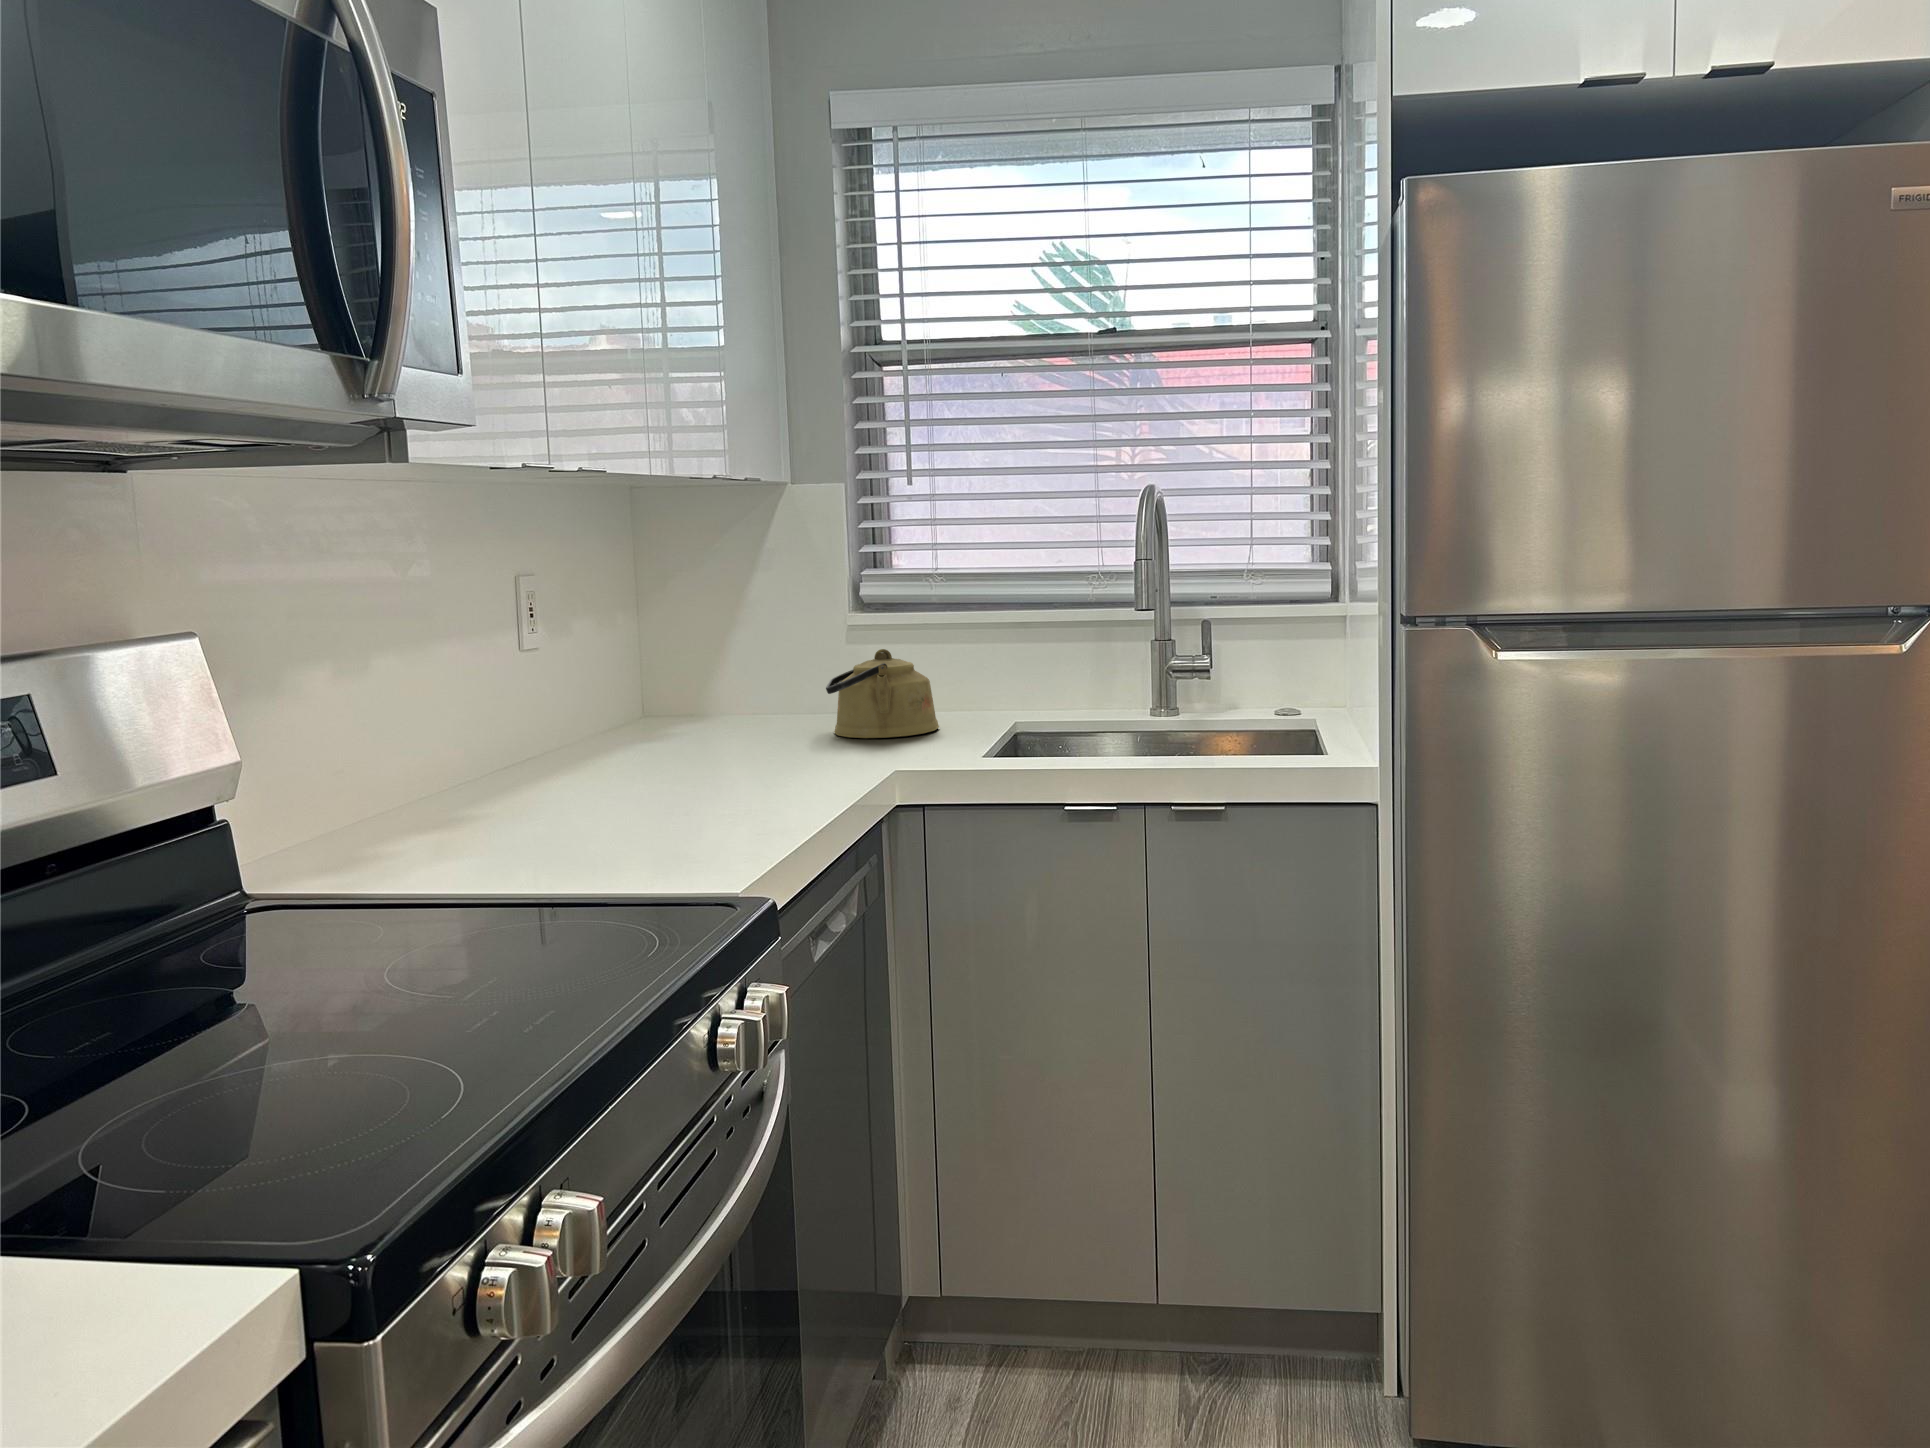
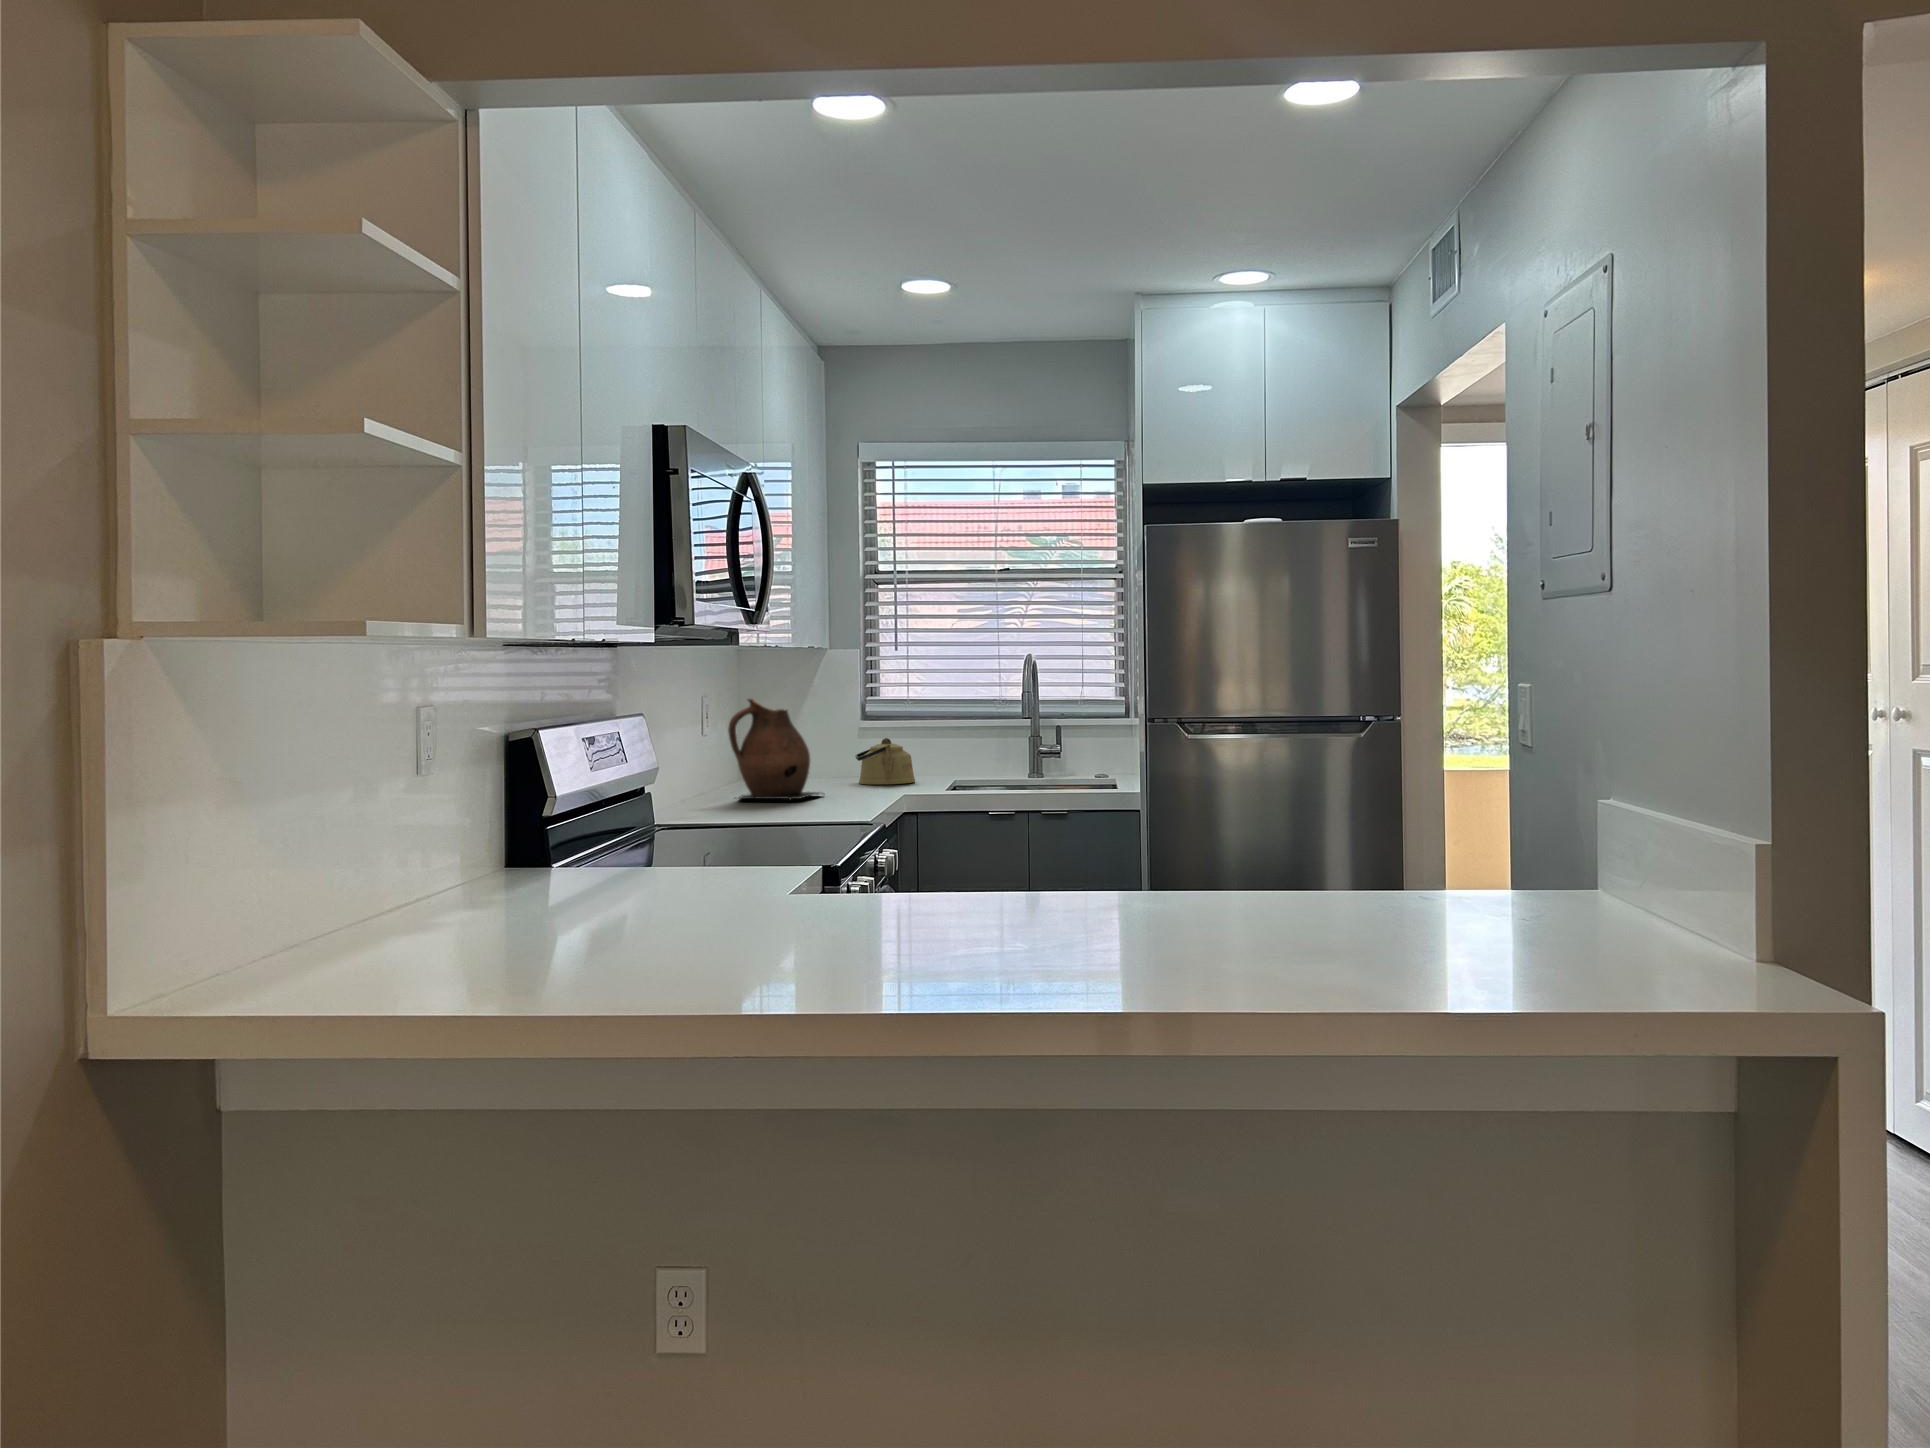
ceramic pitcher: none [512,590,727,809] -> present [728,699,825,800]

